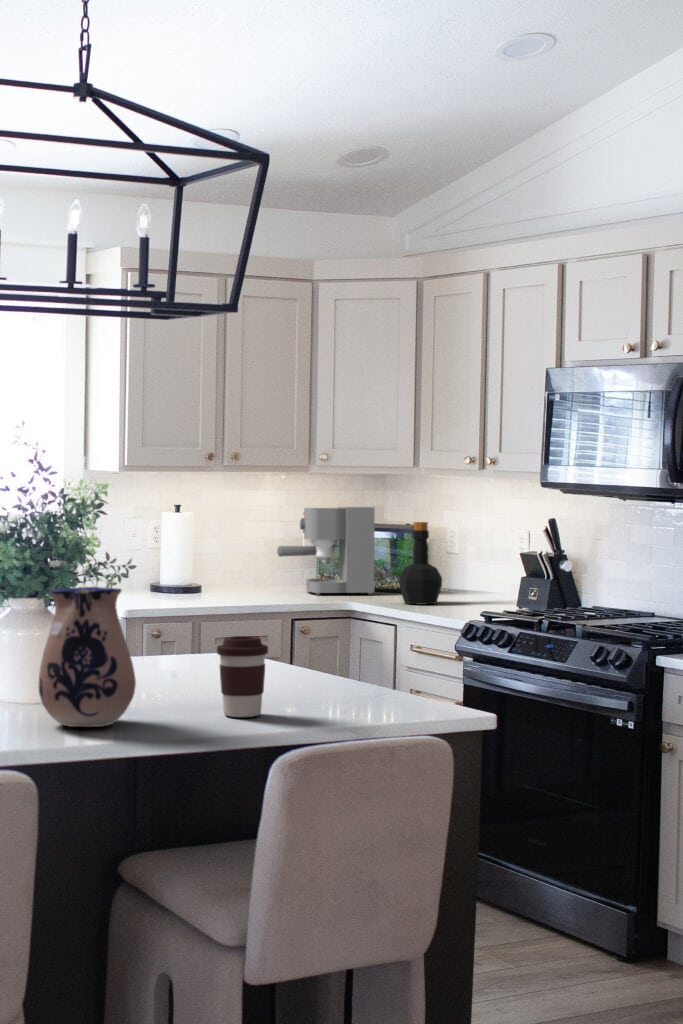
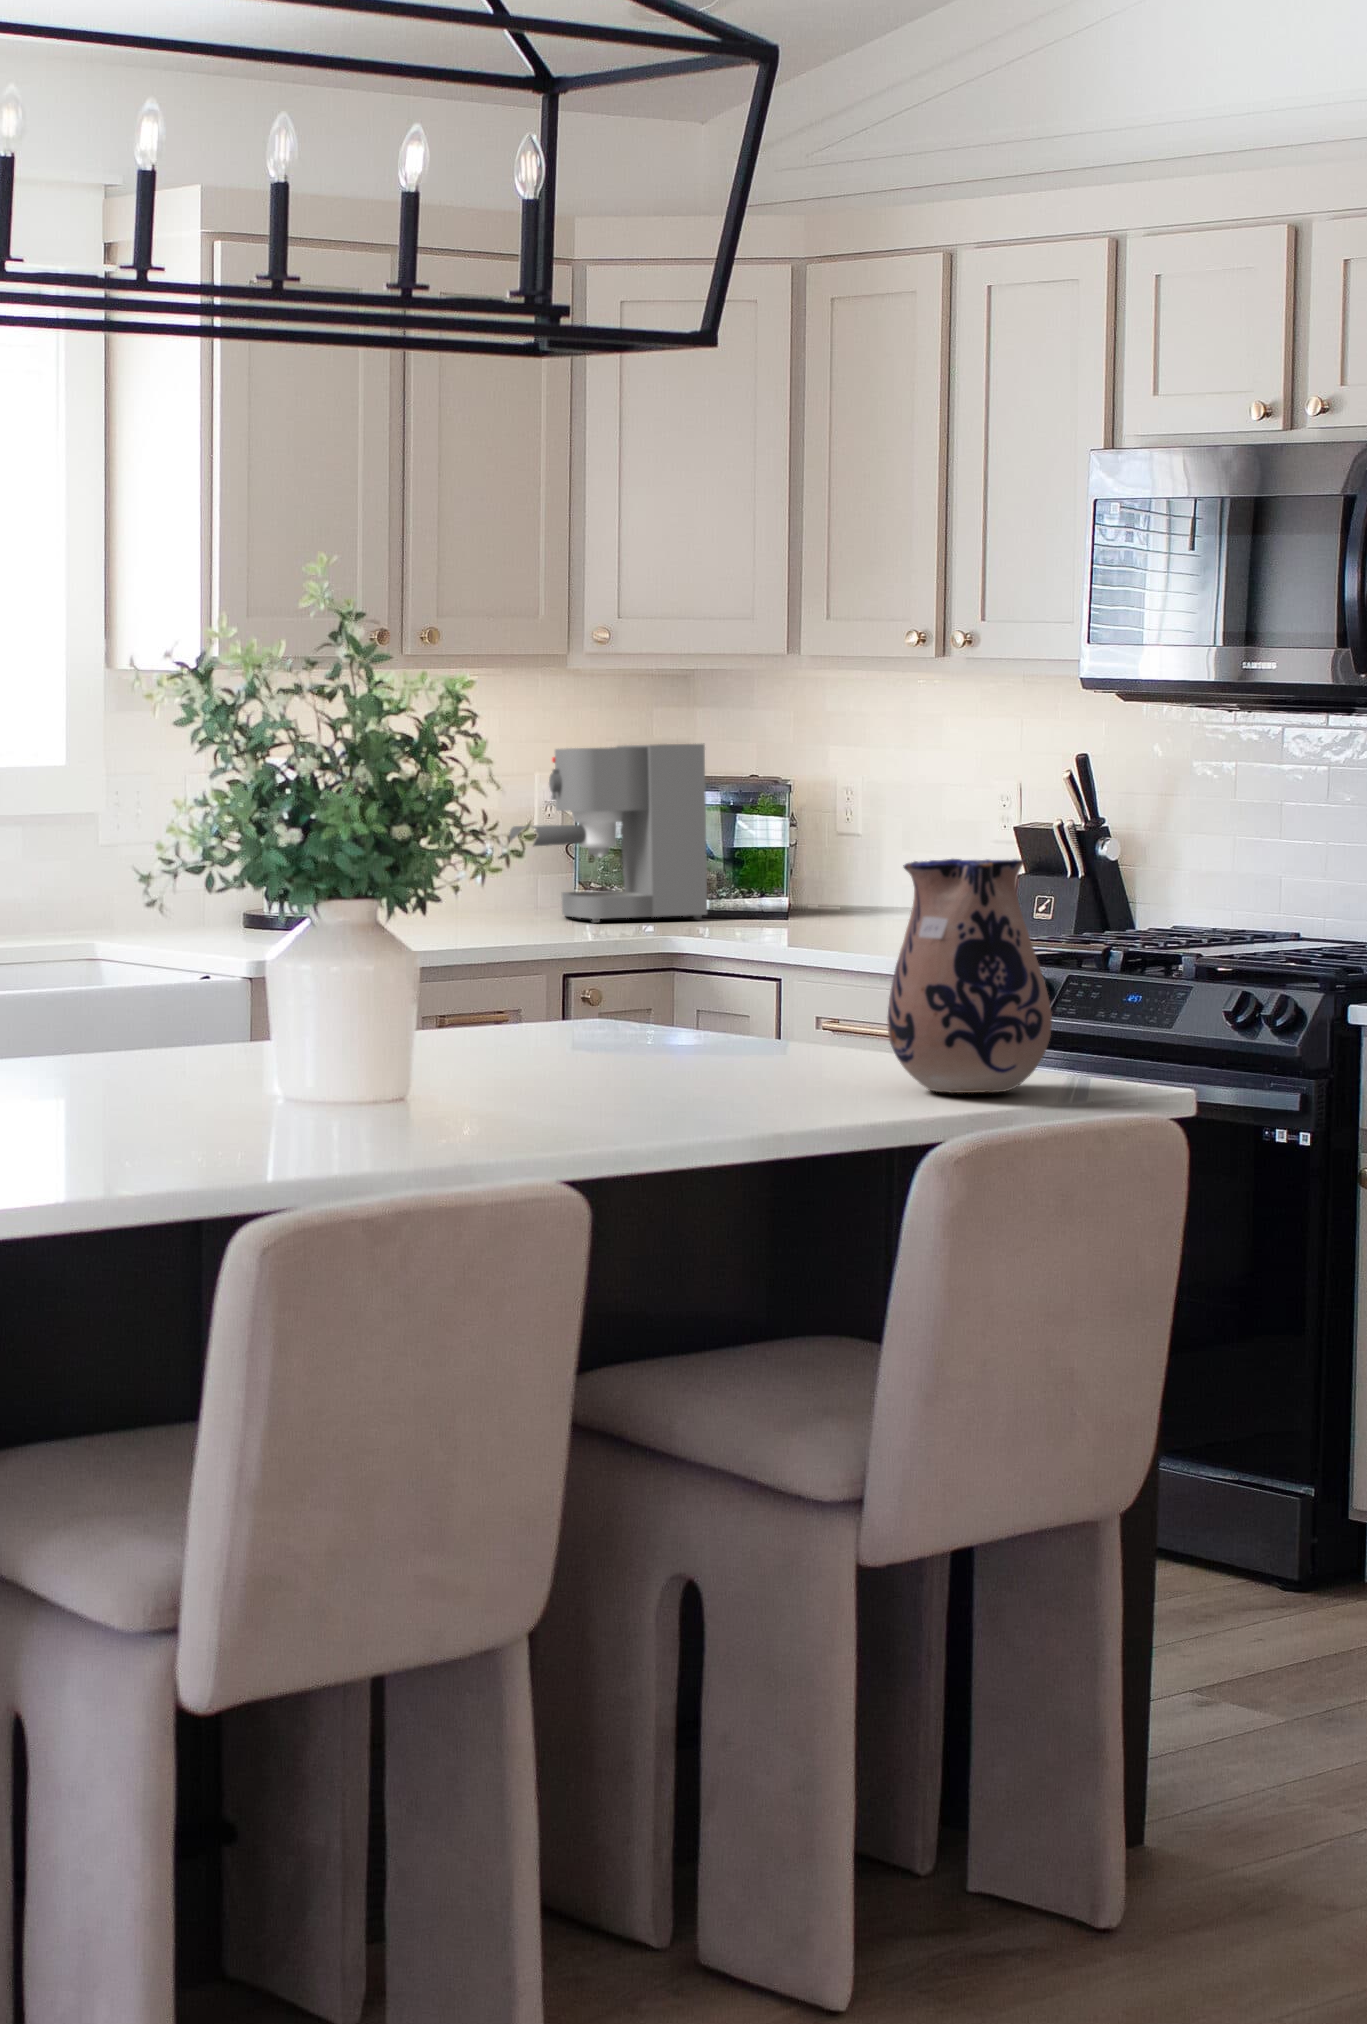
bottle: present [399,522,442,605] -> none [779,768,864,933]
ceramic pitcher: present [39,586,136,727] -> present [887,859,1052,1093]
coffee cup: present [217,636,268,717] -> none [725,960,821,1108]

